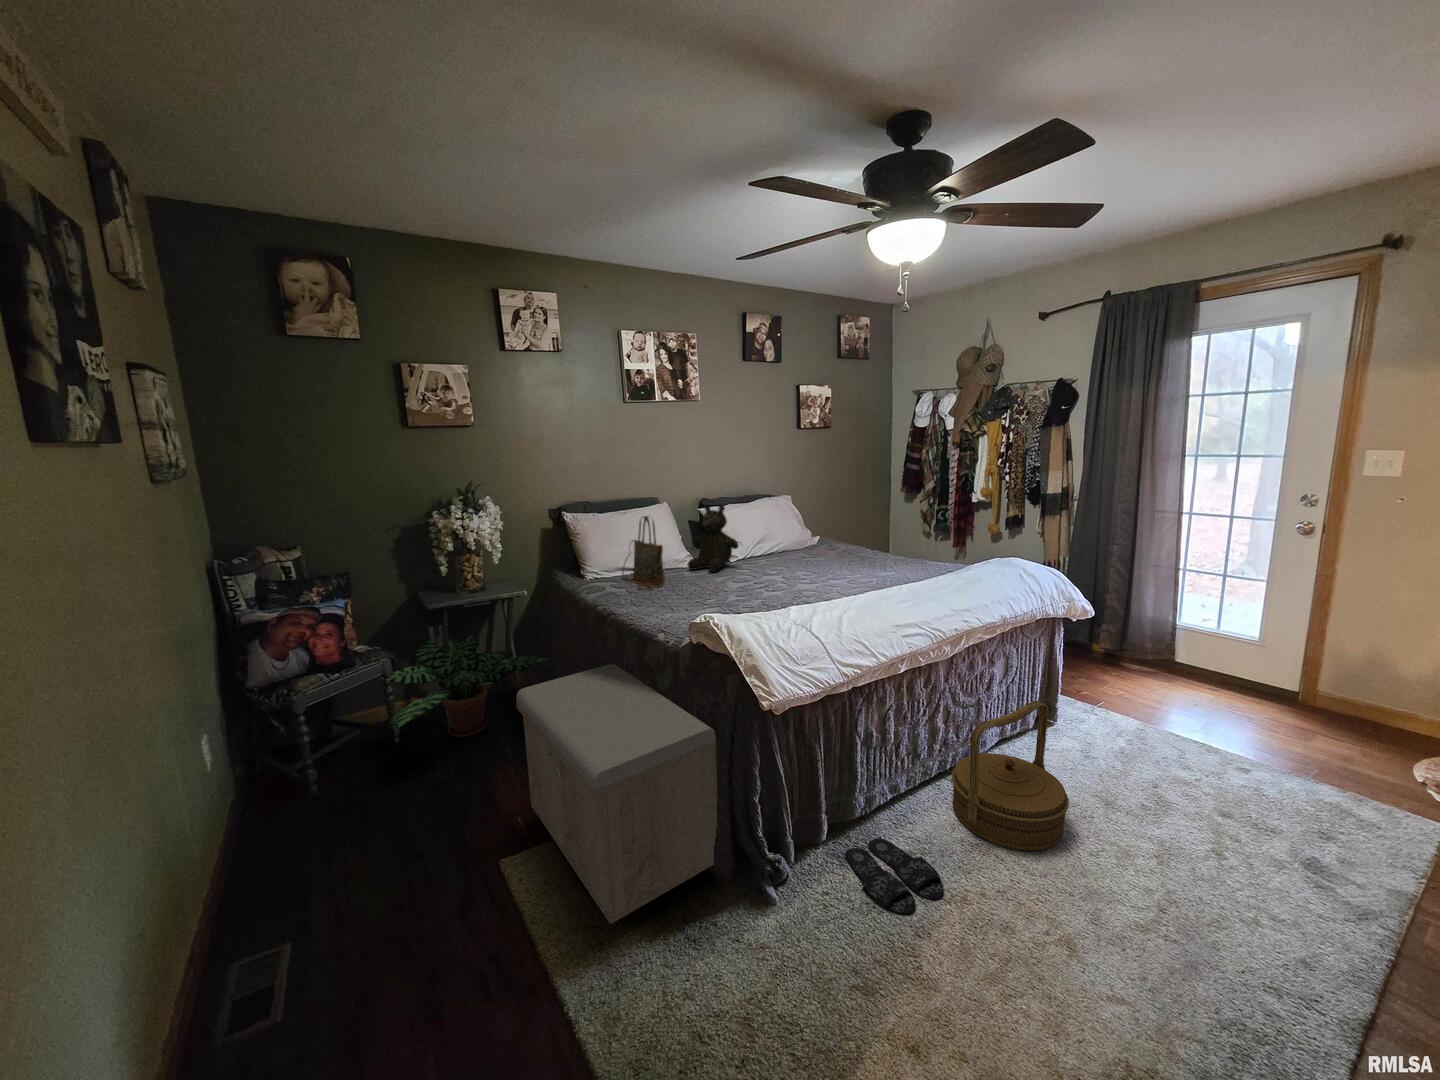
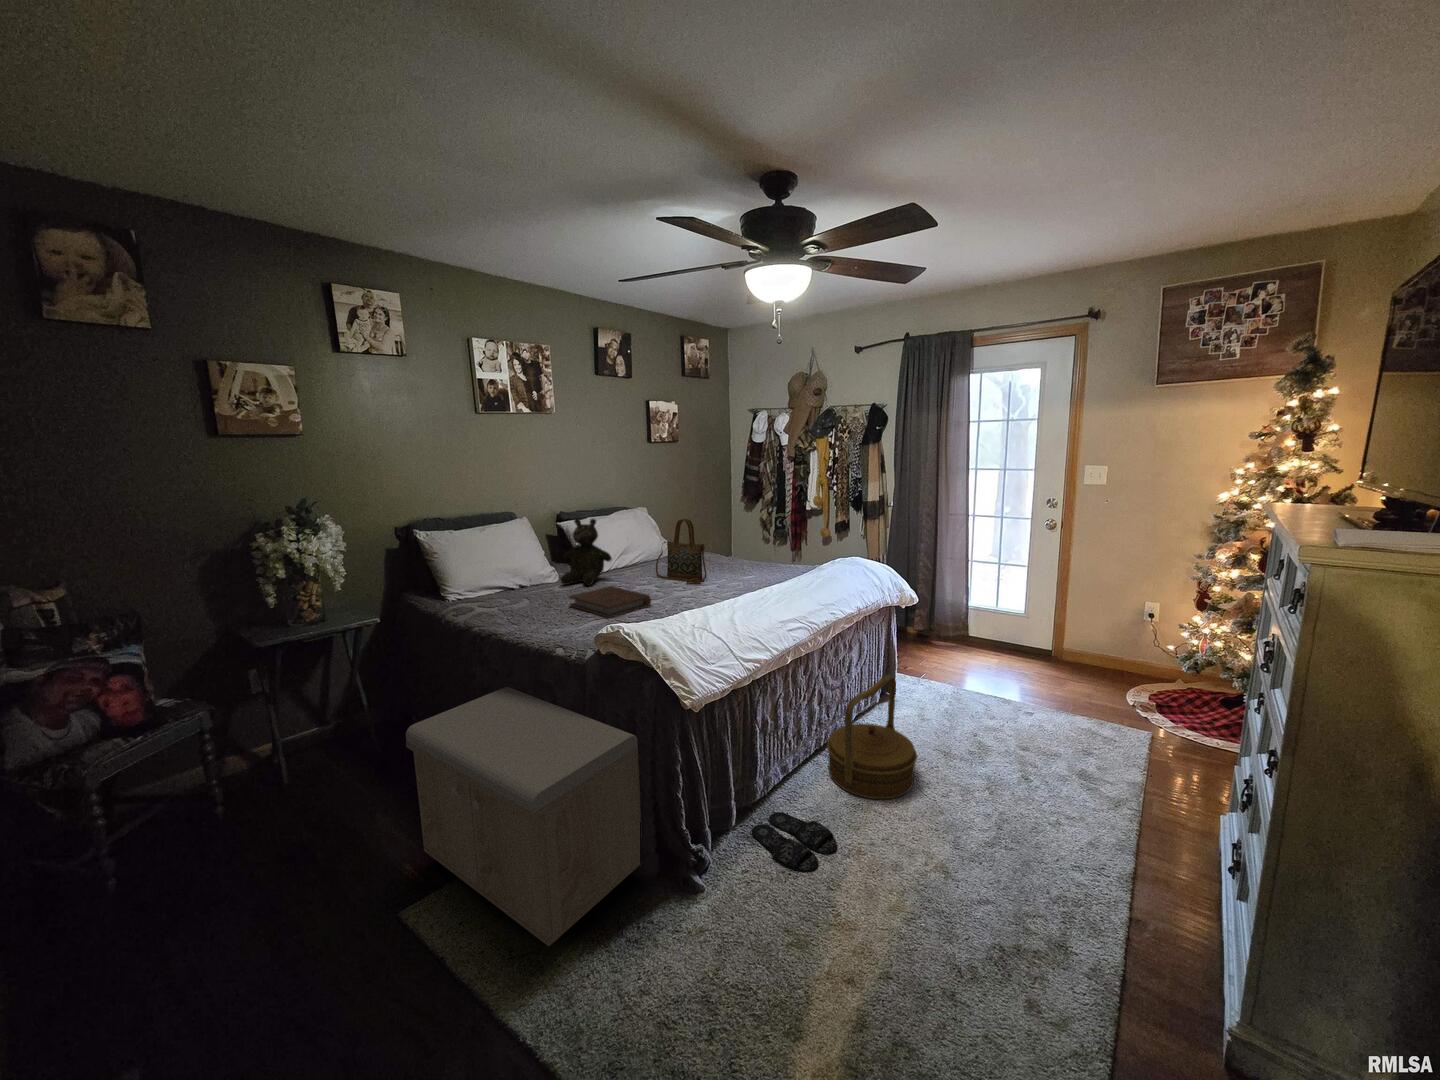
handbag: present [622,516,665,590] -> present [656,519,707,585]
book: none [686,573,766,606] -> present [569,586,651,618]
potted plant: present [380,634,549,737] -> none [192,674,416,796]

